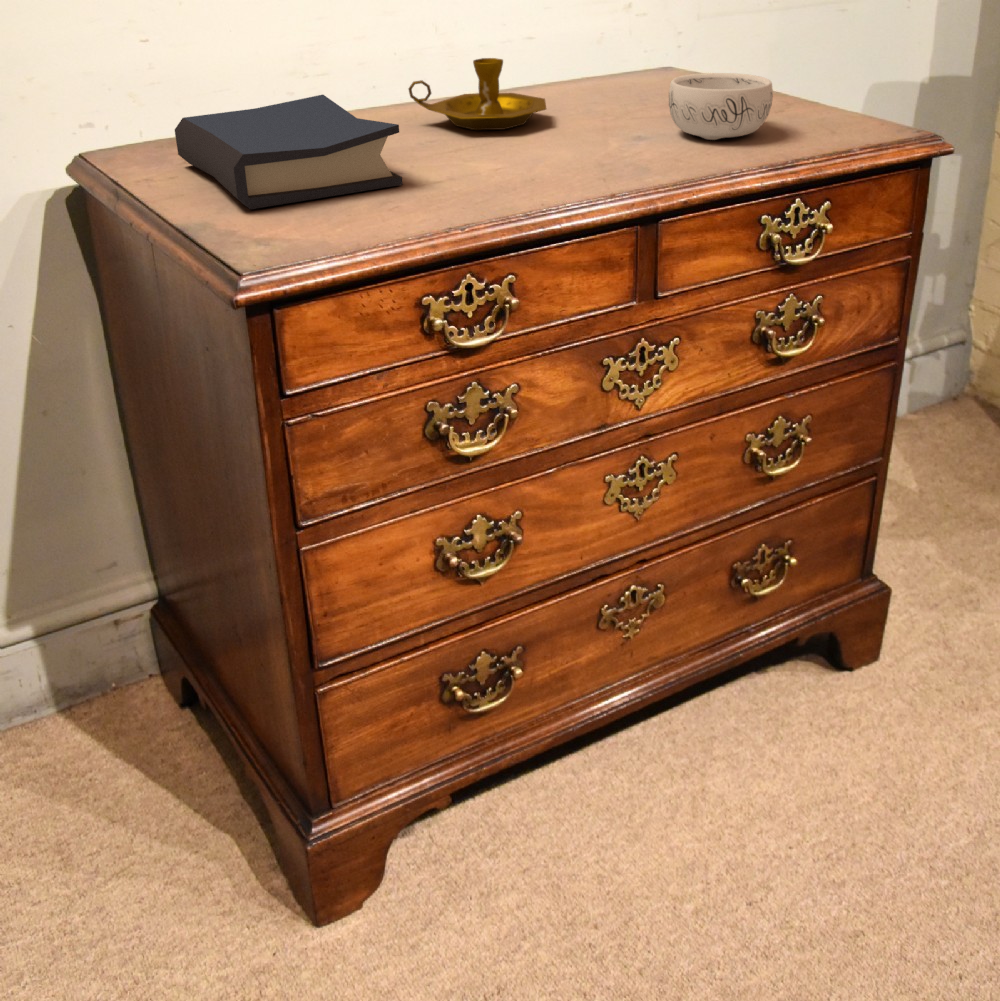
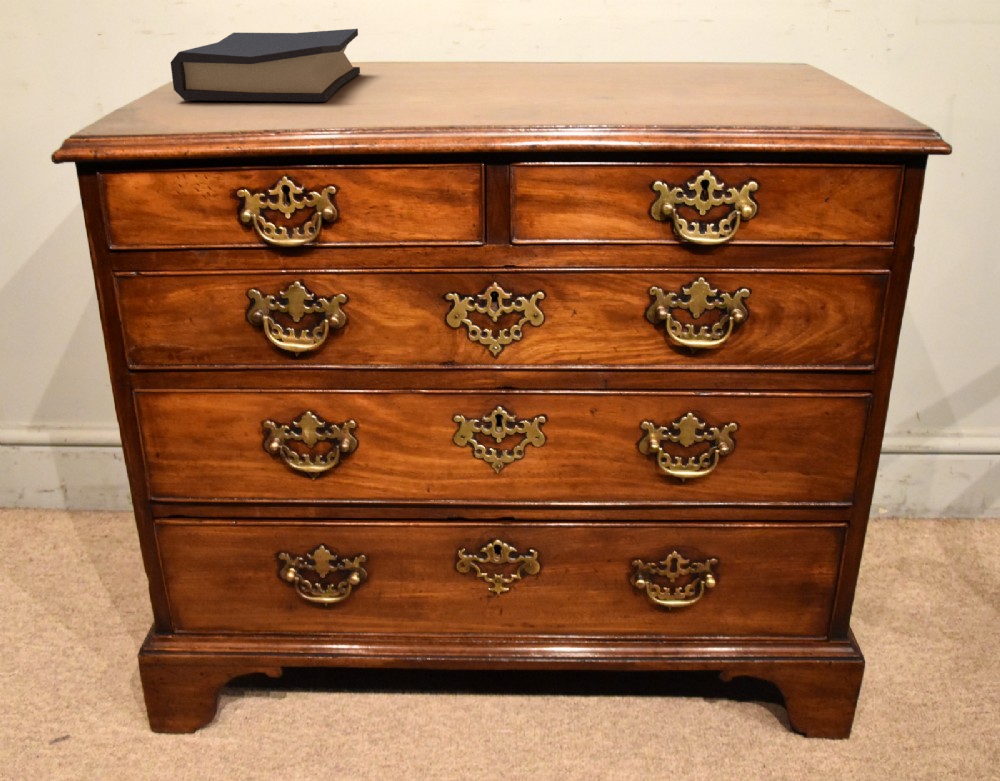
candlestick: present [409,58,546,130] -> none [453,15,575,80]
decorative bowl: present [669,73,773,140] -> none [628,44,748,108]

